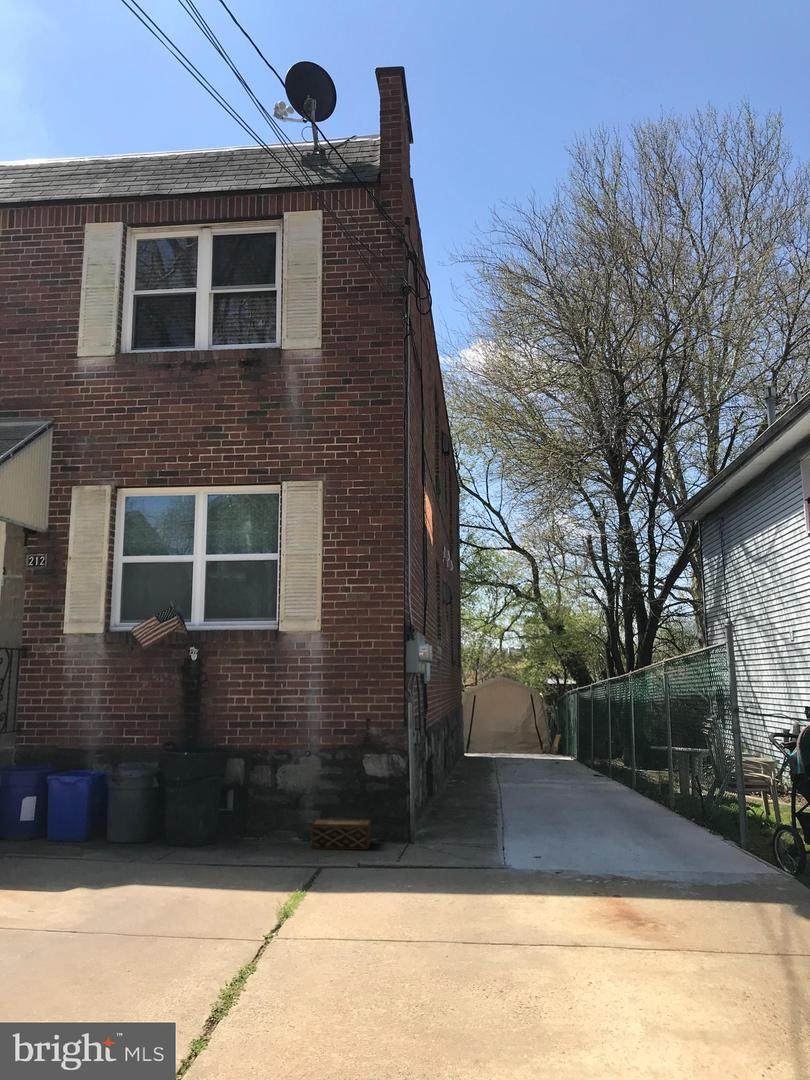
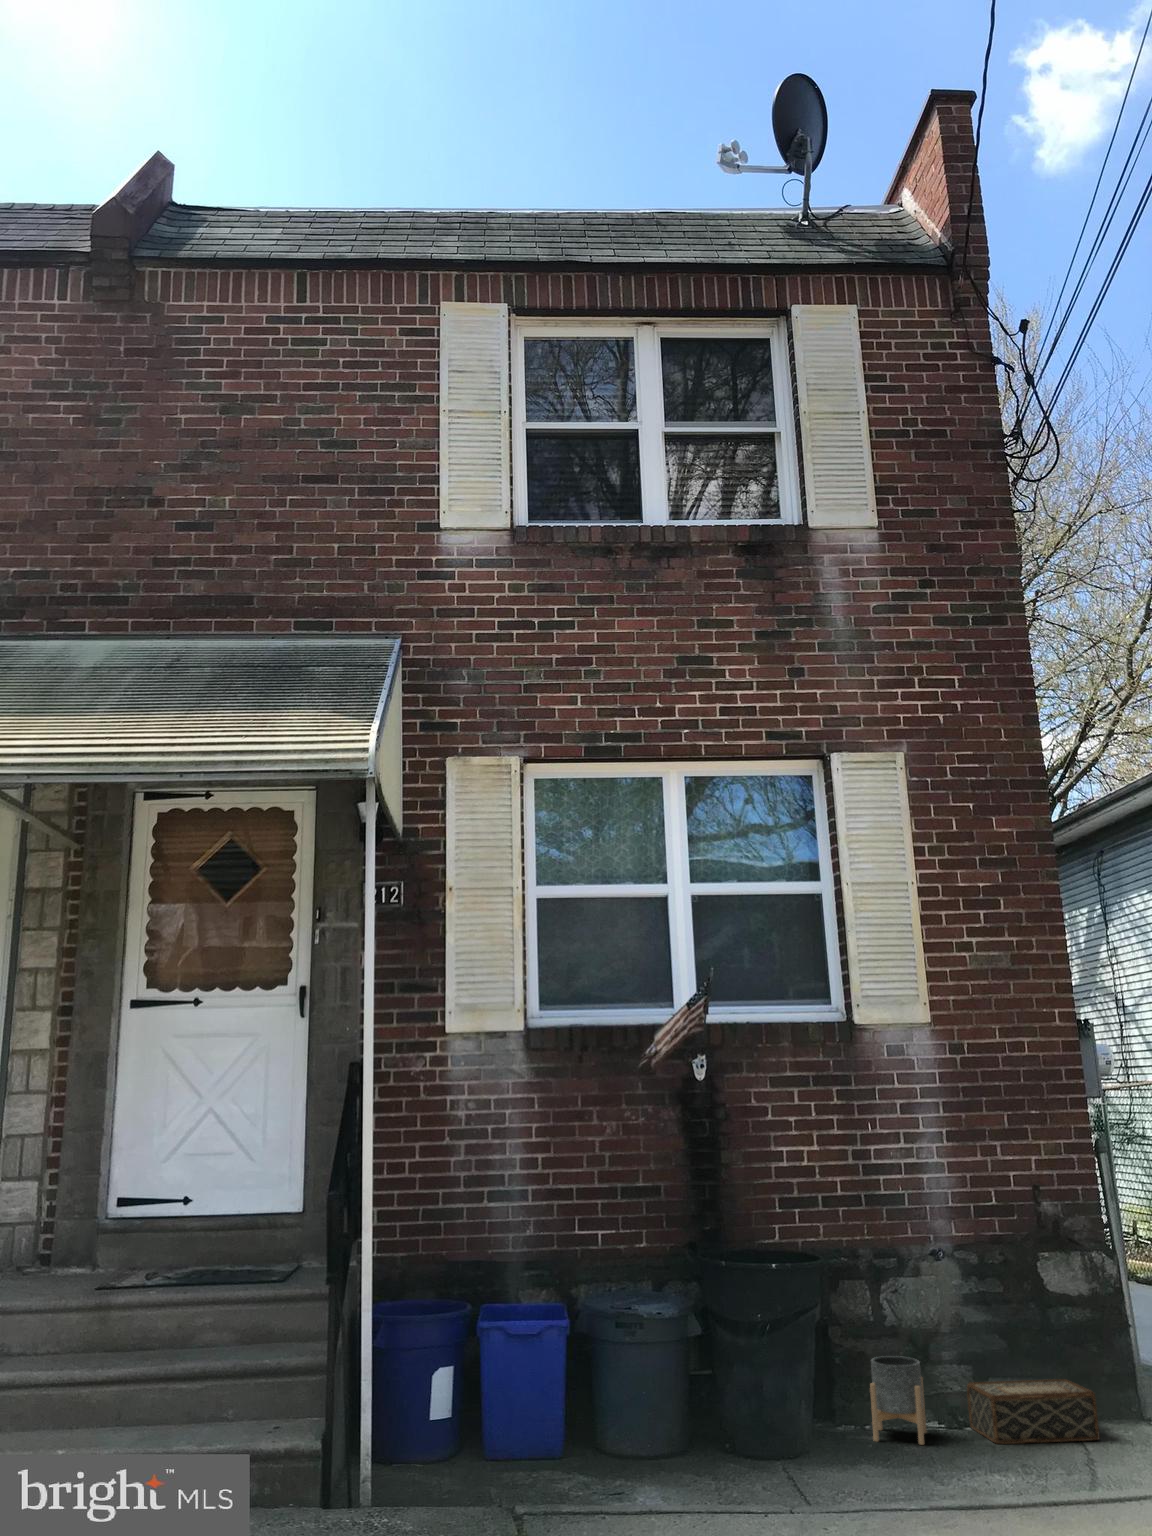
planter: none [253,803,288,847] -> present [870,1356,927,1445]

